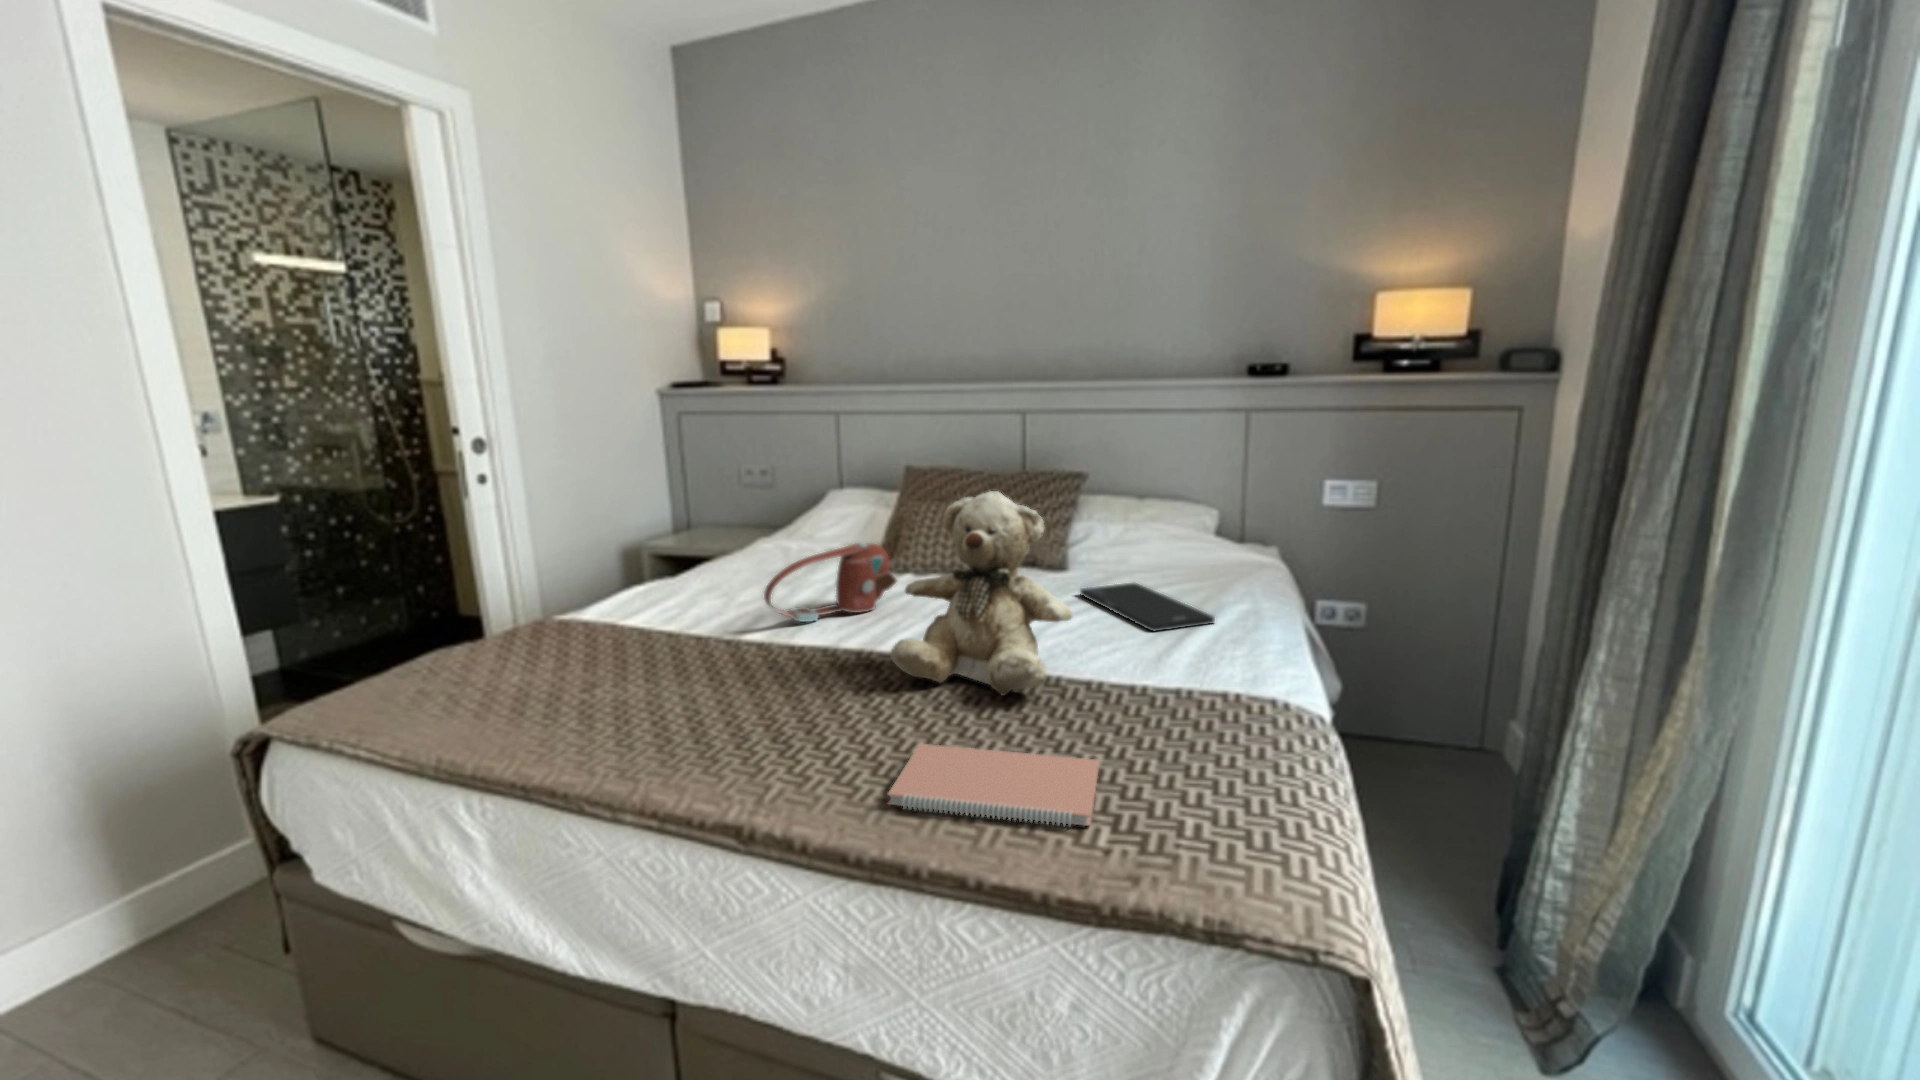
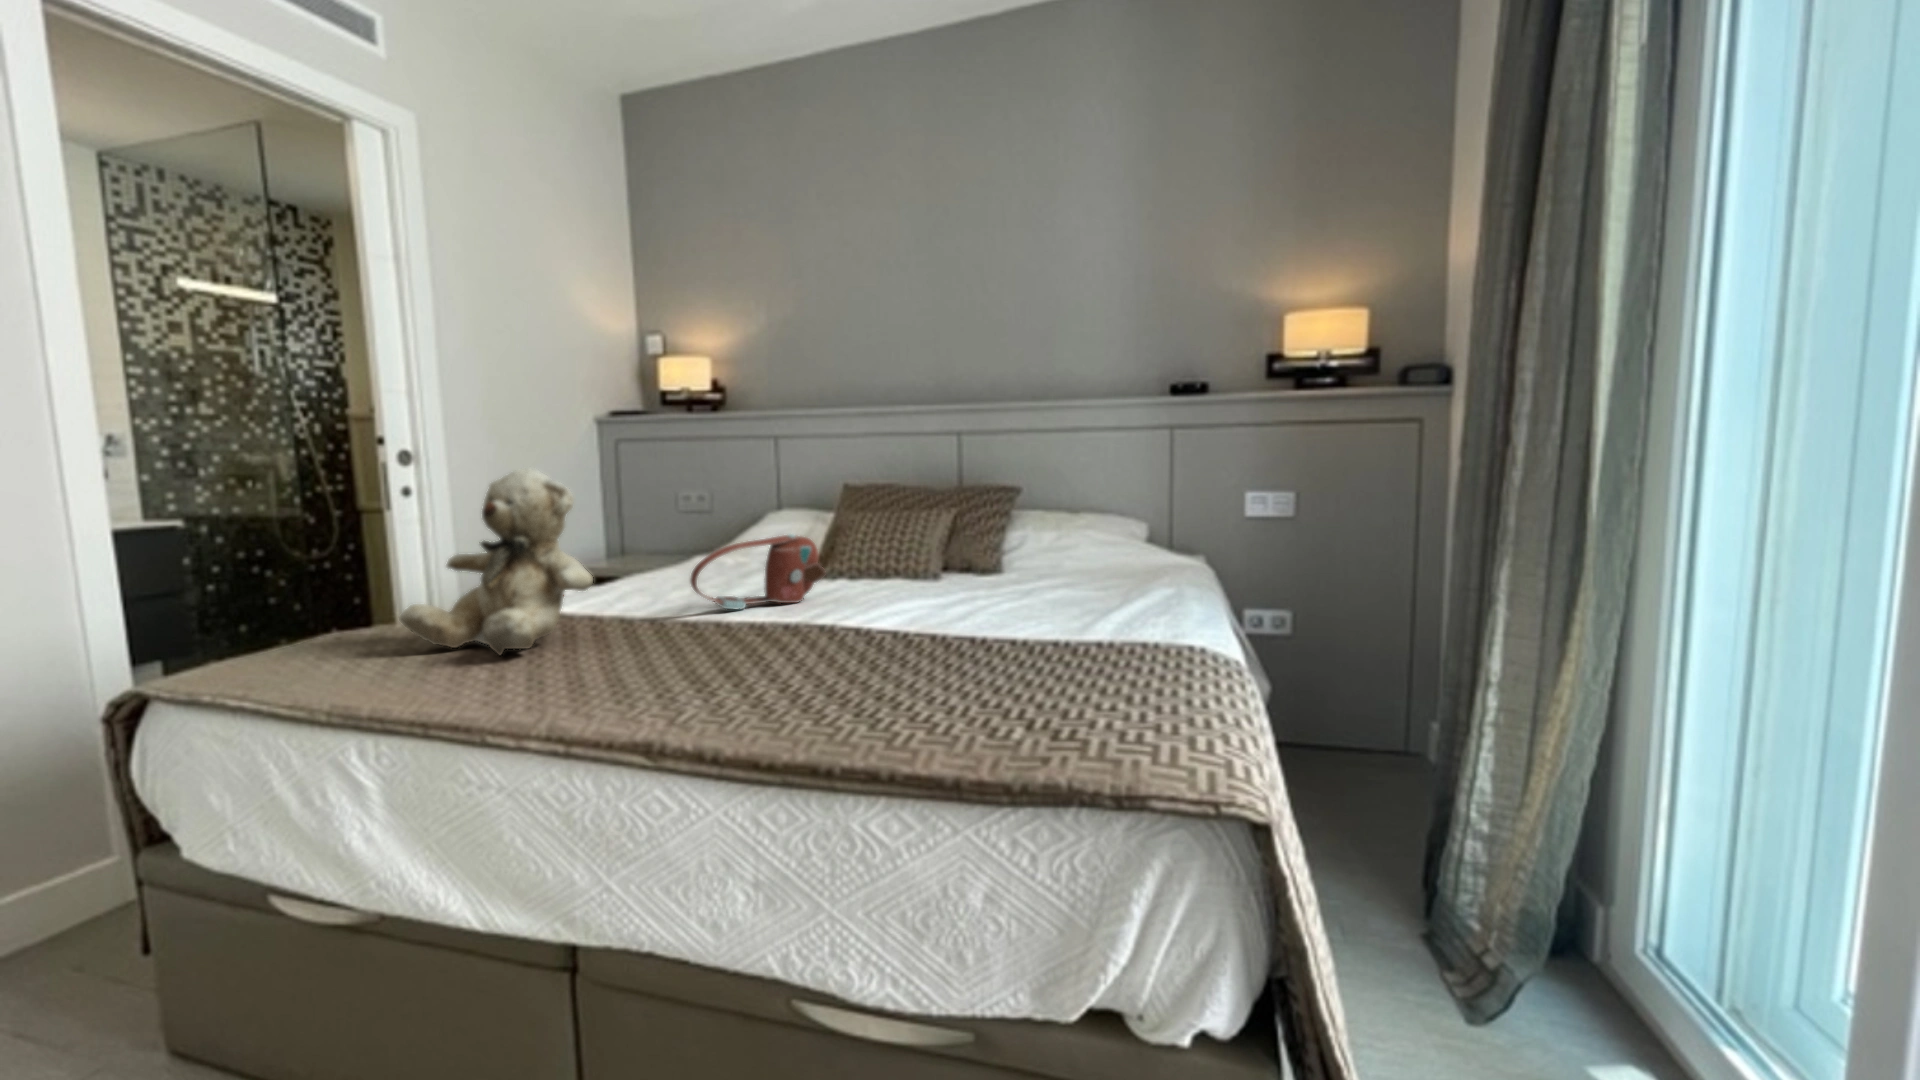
teddy bear: present [890,491,1072,696] -> present [400,468,593,655]
smartphone: present [1080,582,1215,631] -> none [1005,579,1132,611]
notebook: present [888,744,1099,826] -> none [804,680,1016,733]

